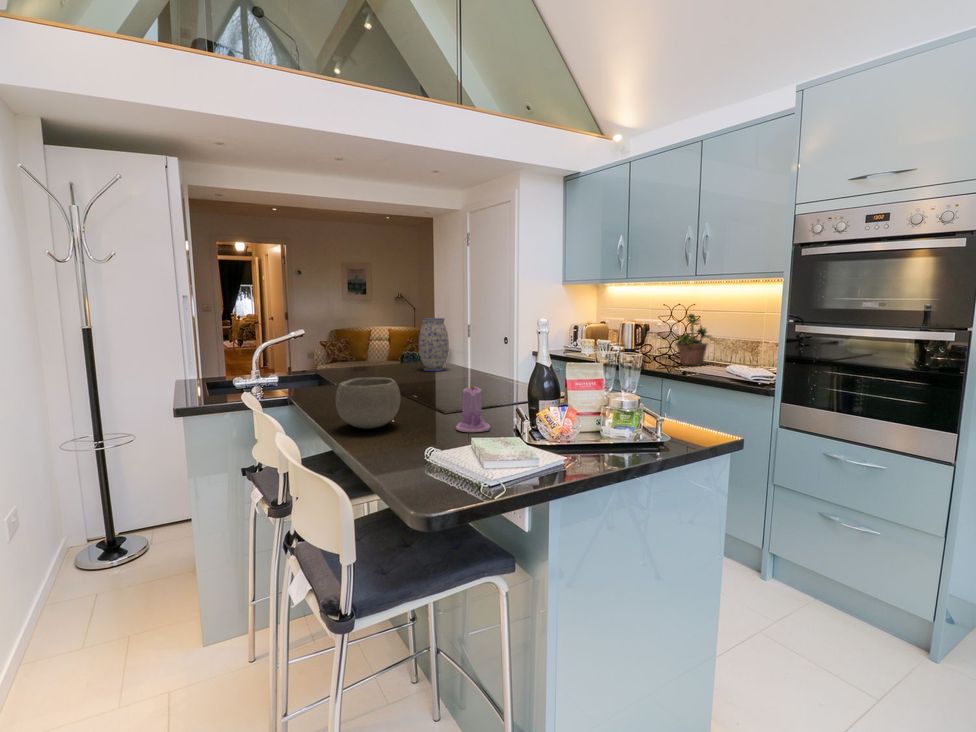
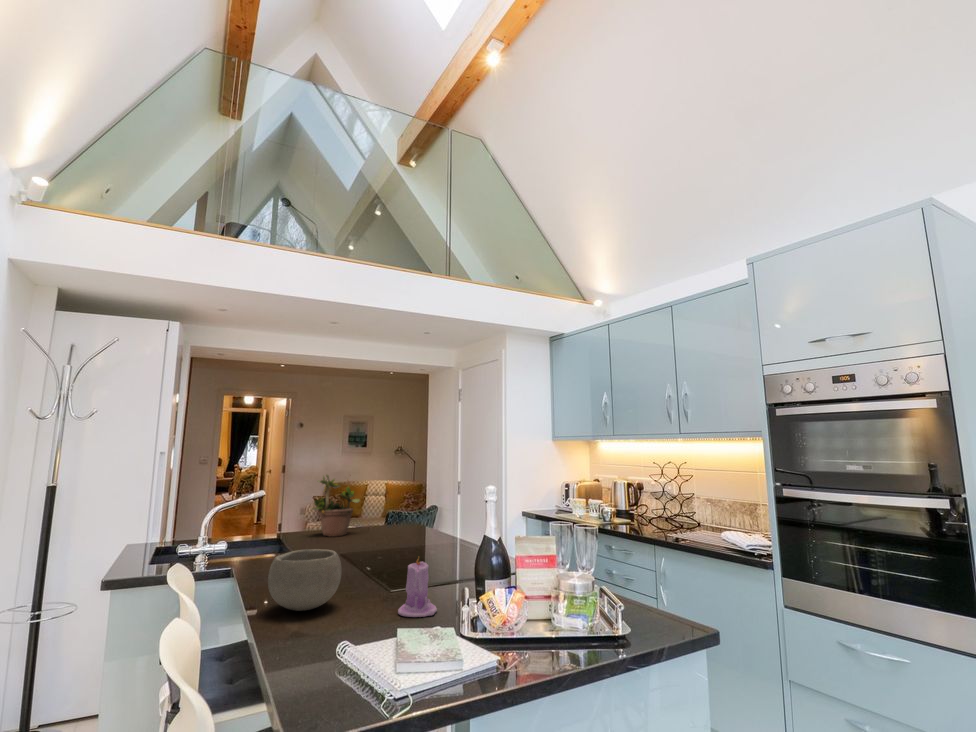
potted plant: present [676,314,712,366] -> present [312,475,360,537]
vase: present [419,318,449,371] -> none [393,477,425,536]

